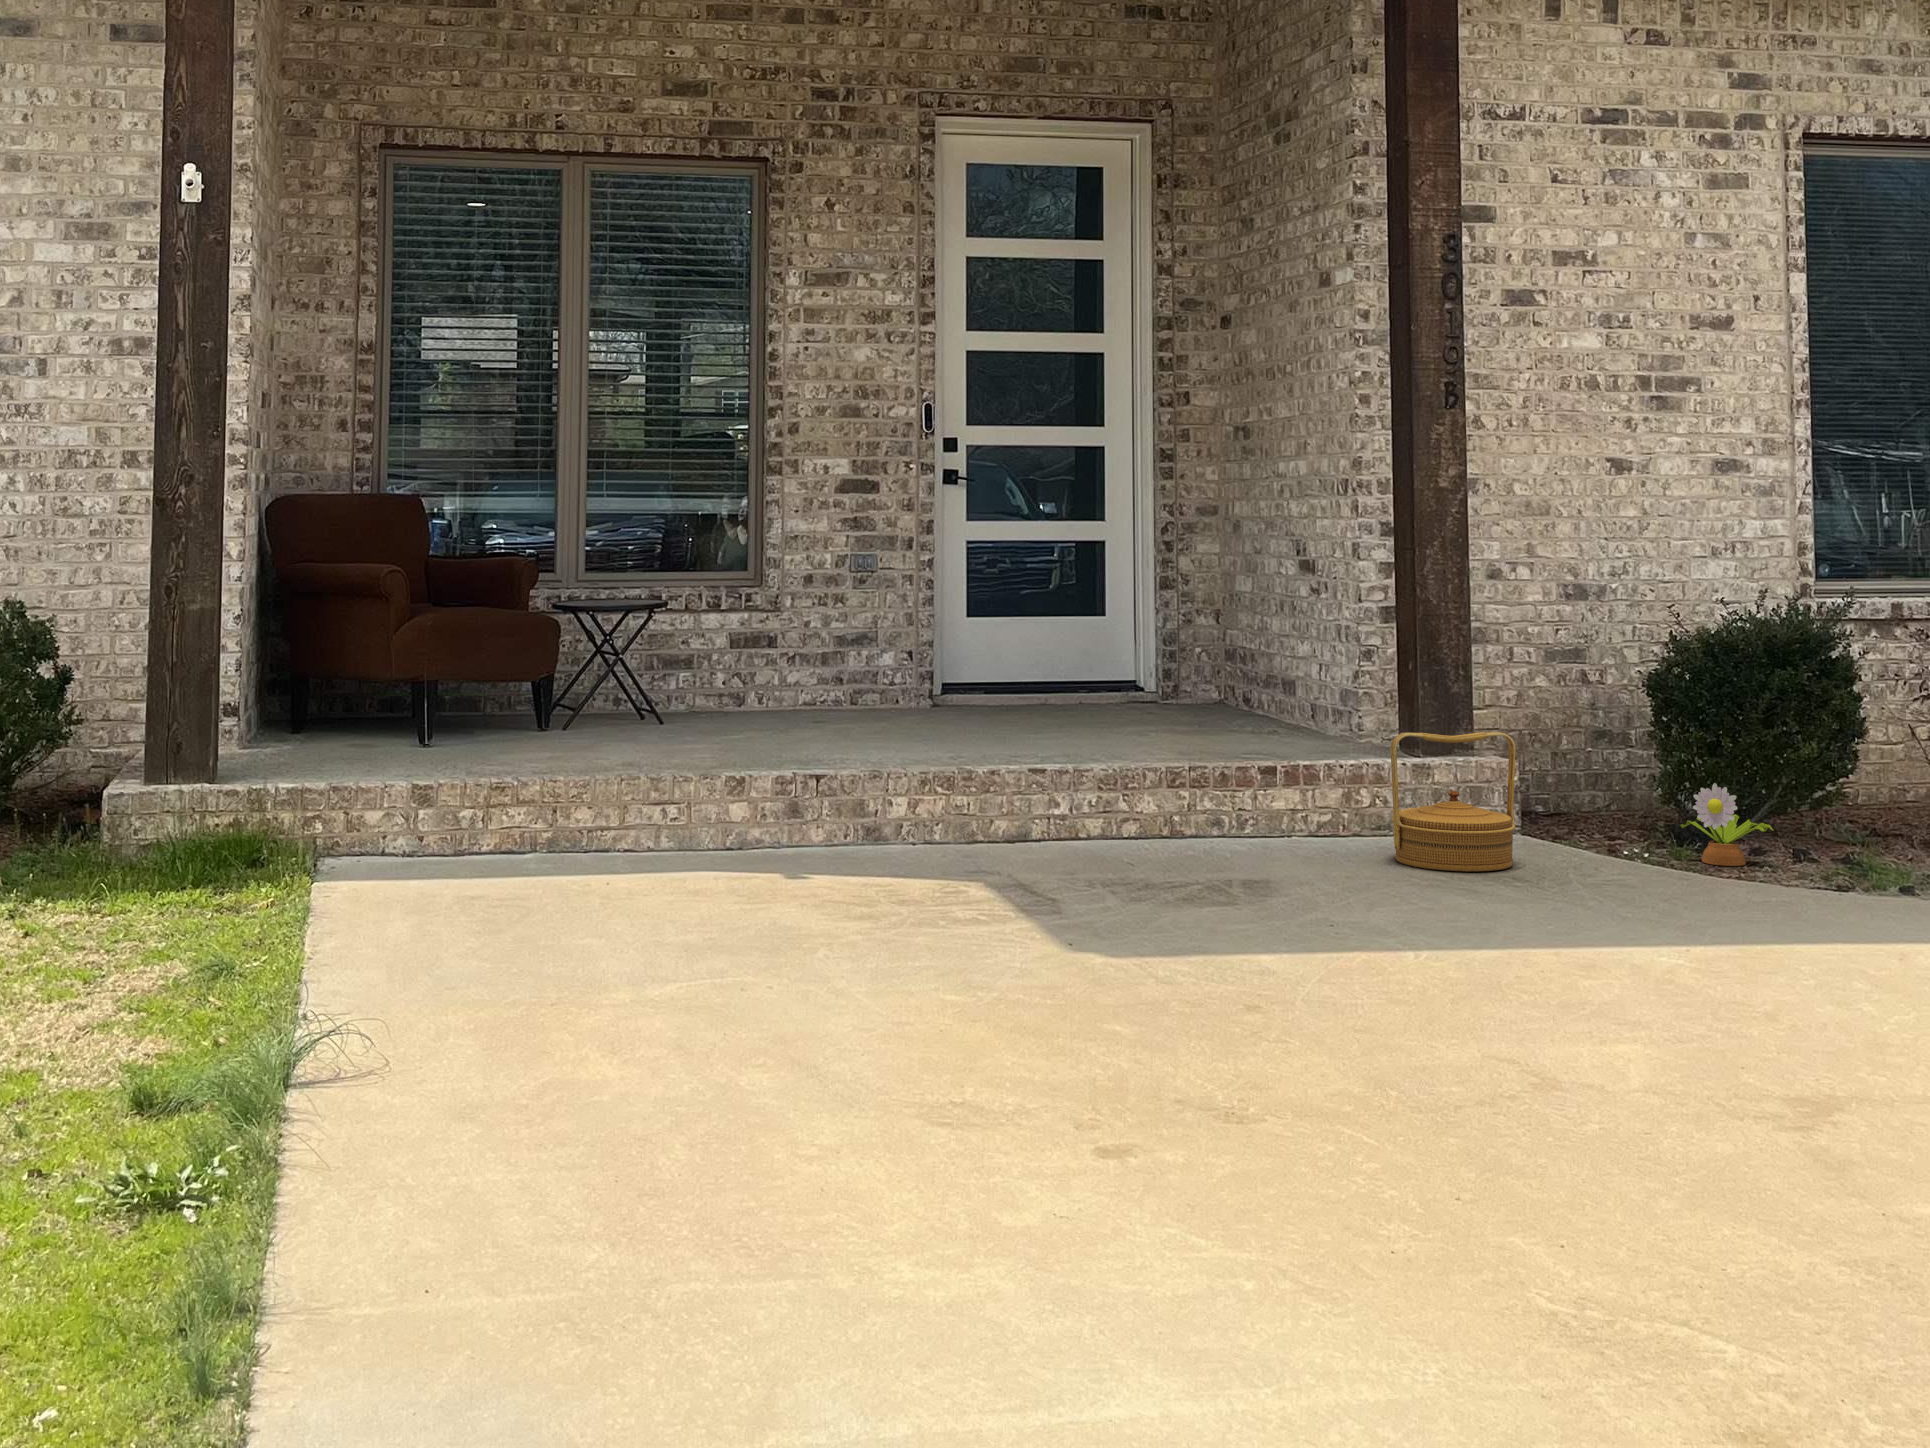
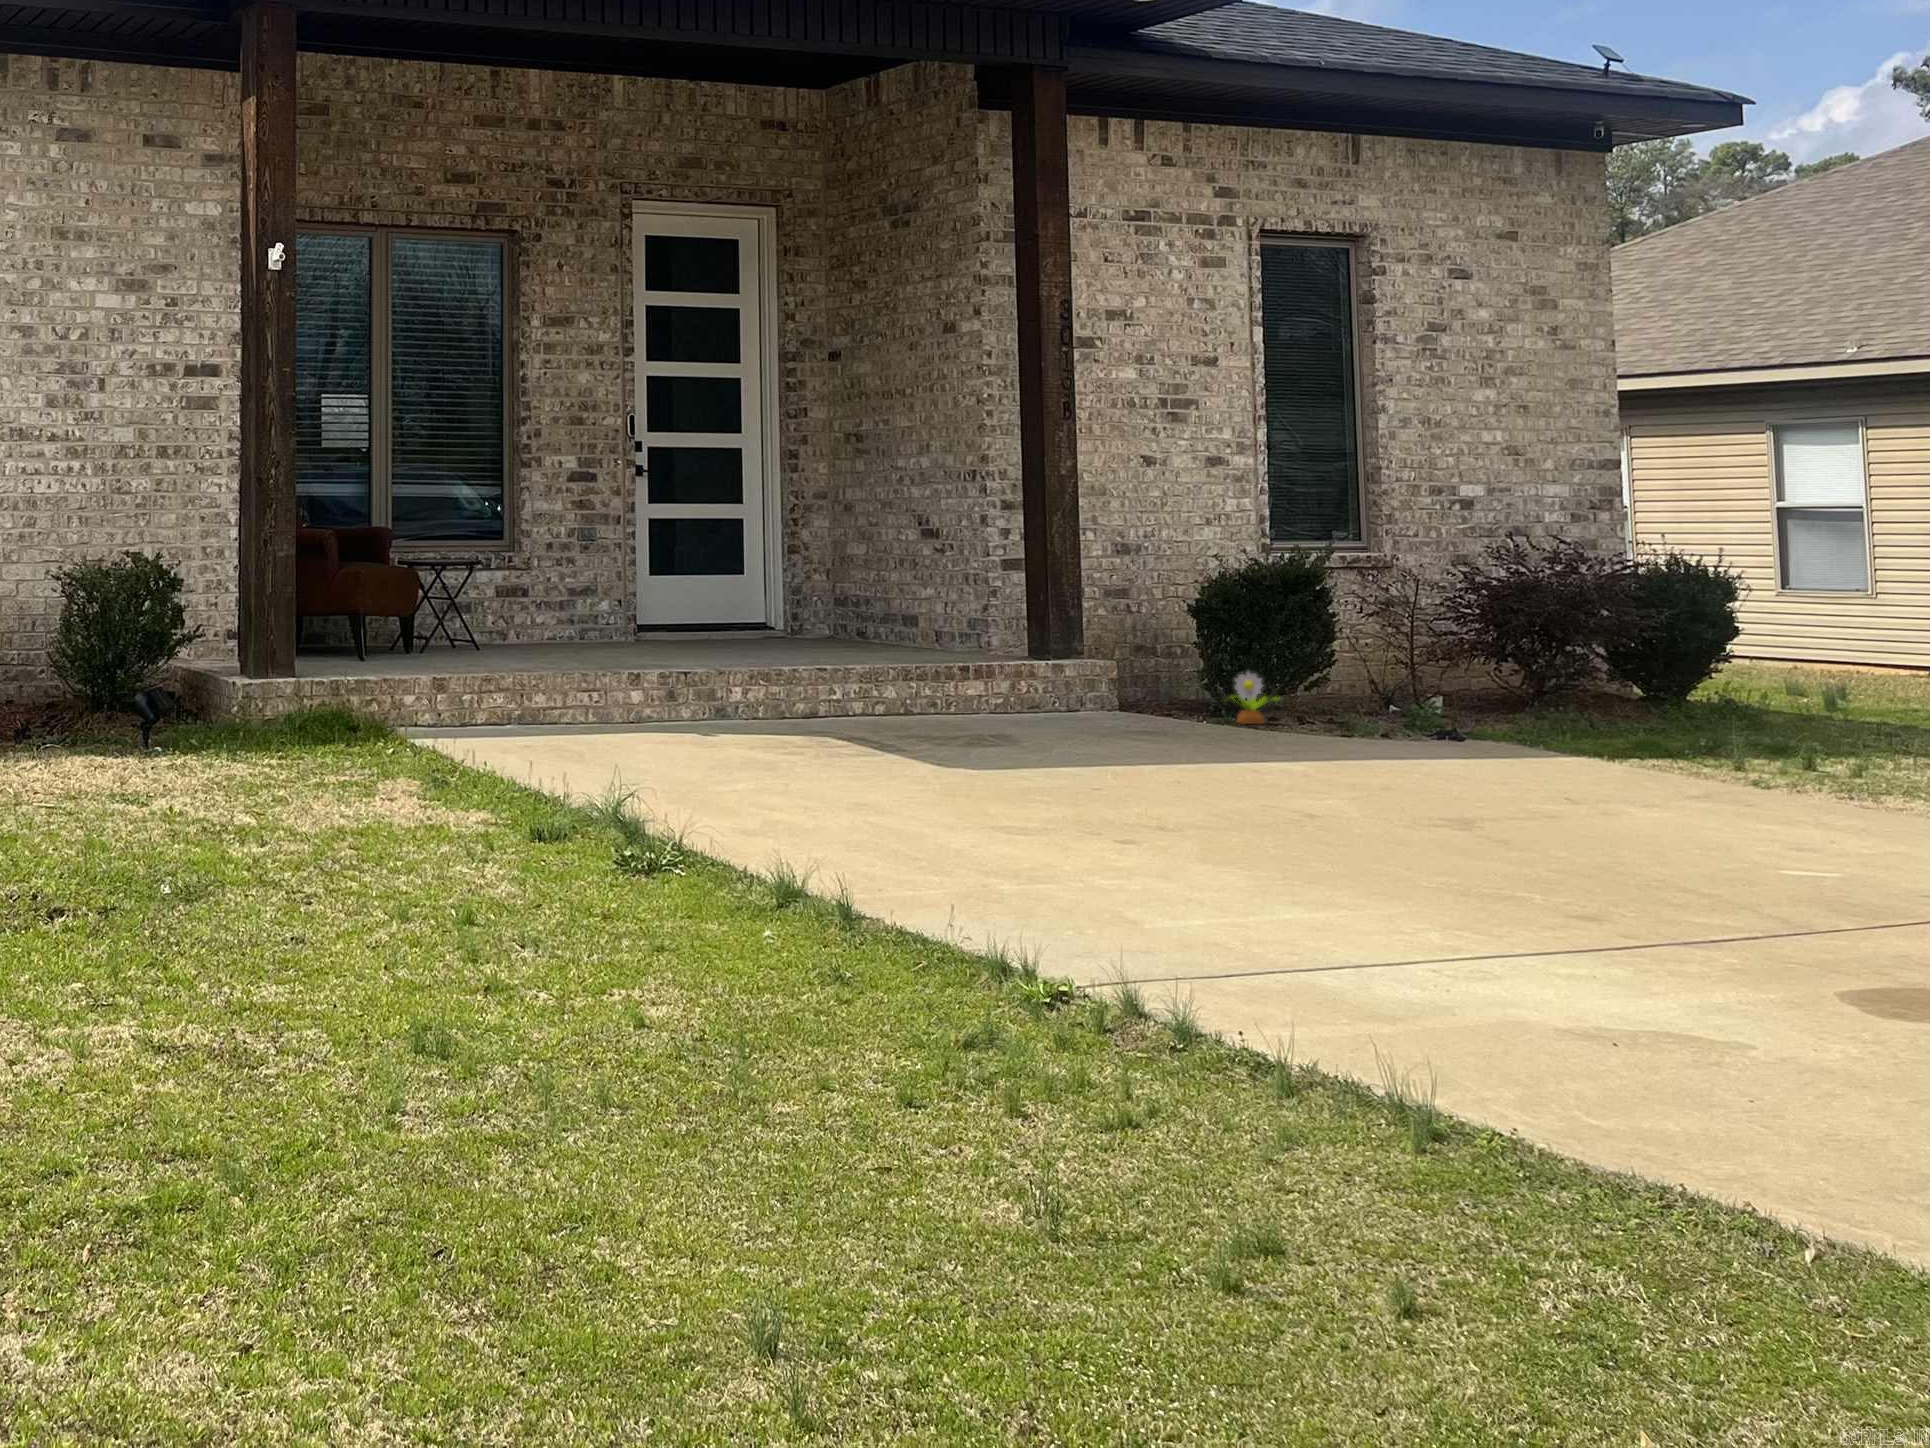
woven basket: present [1390,732,1516,872] -> none [1051,638,1132,727]

